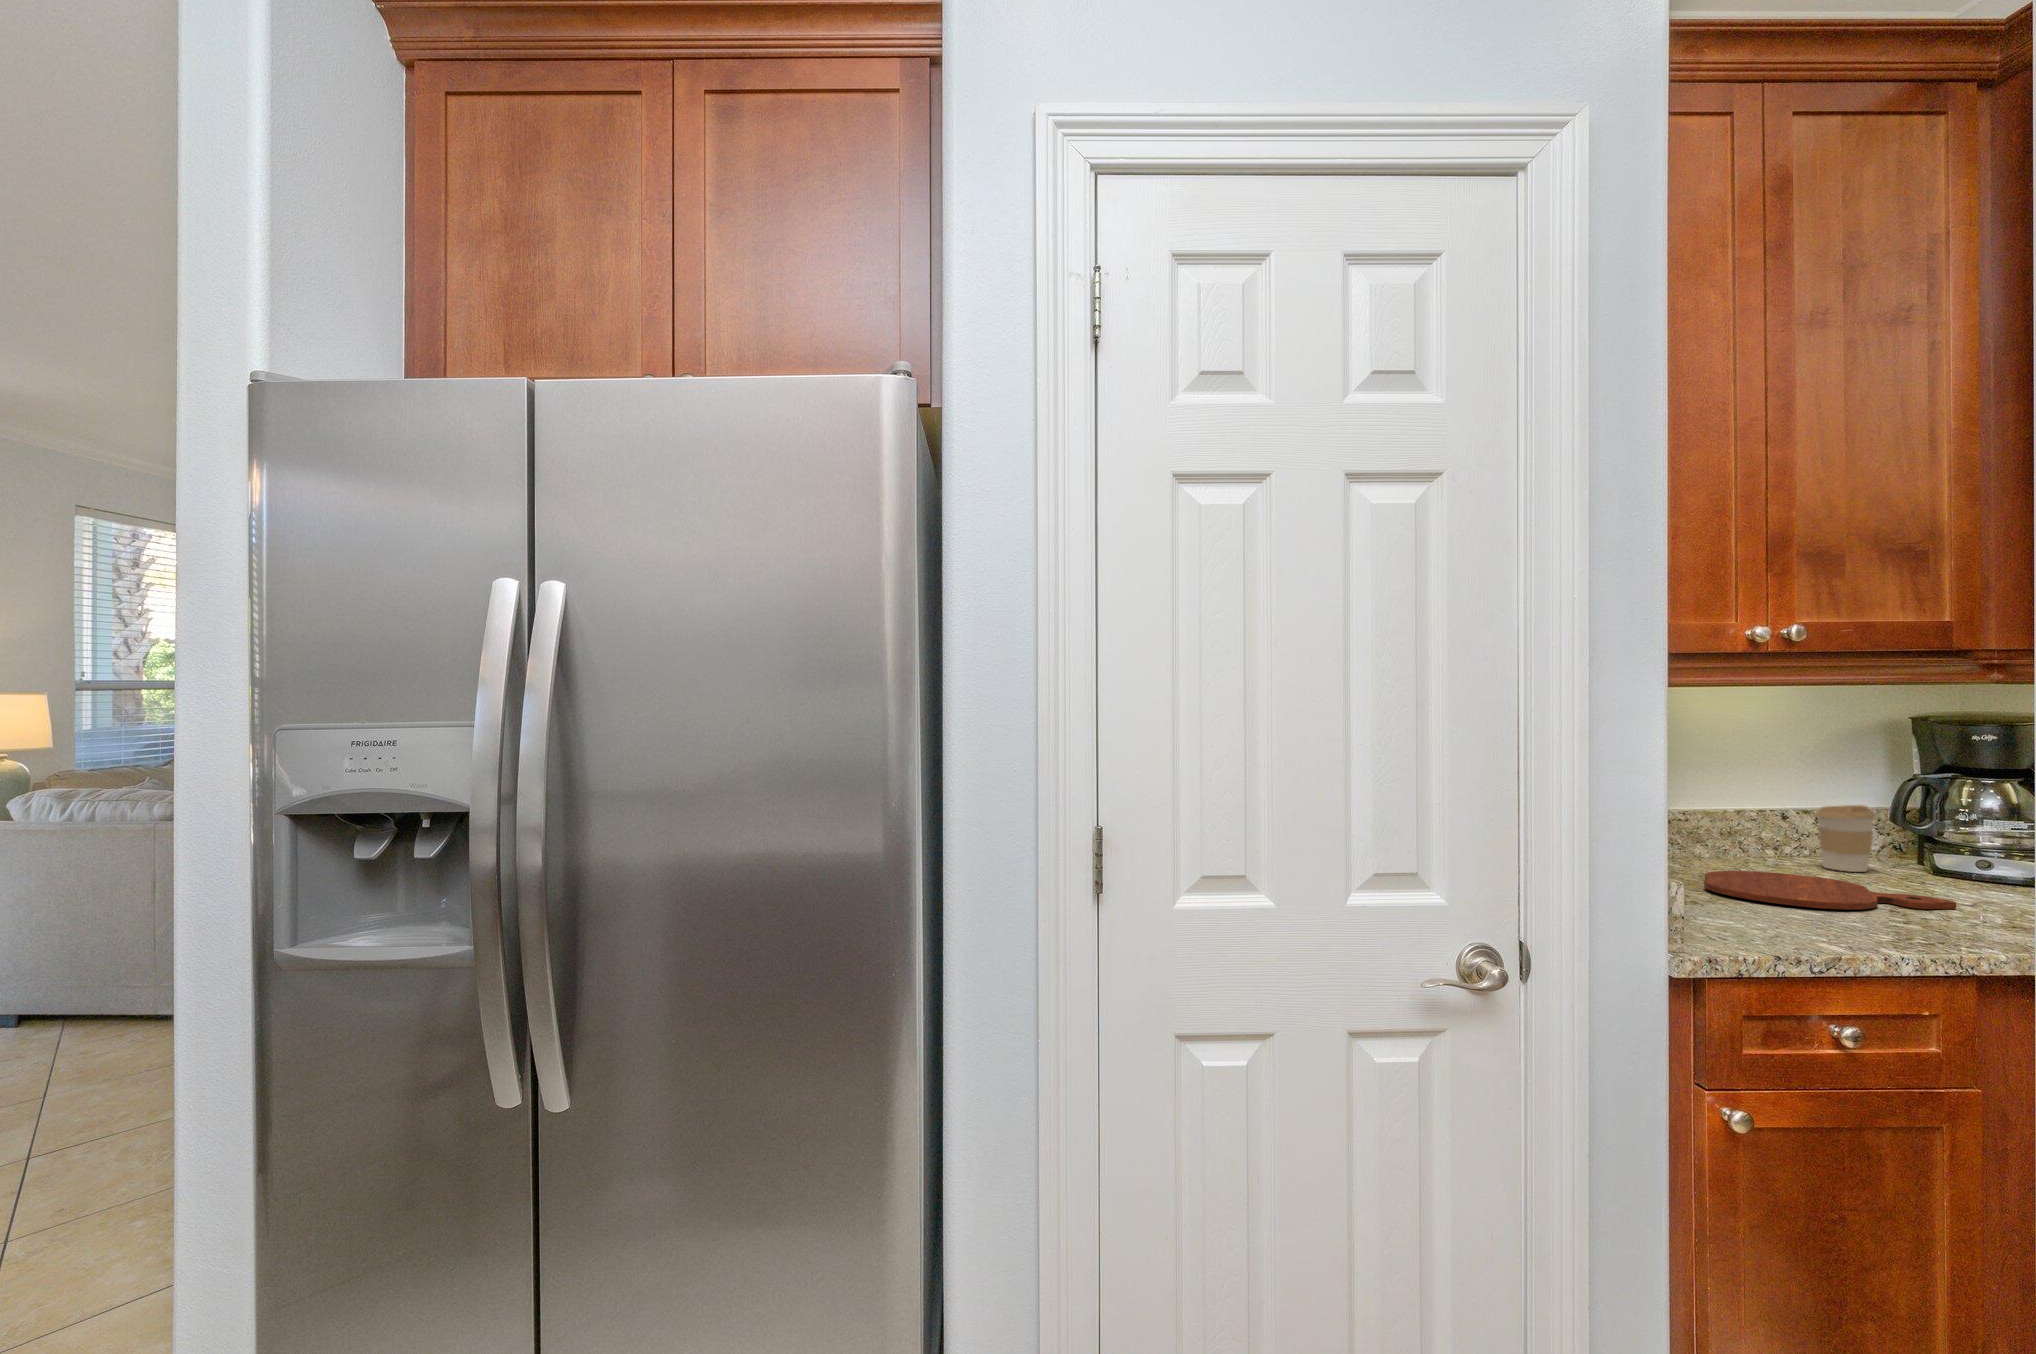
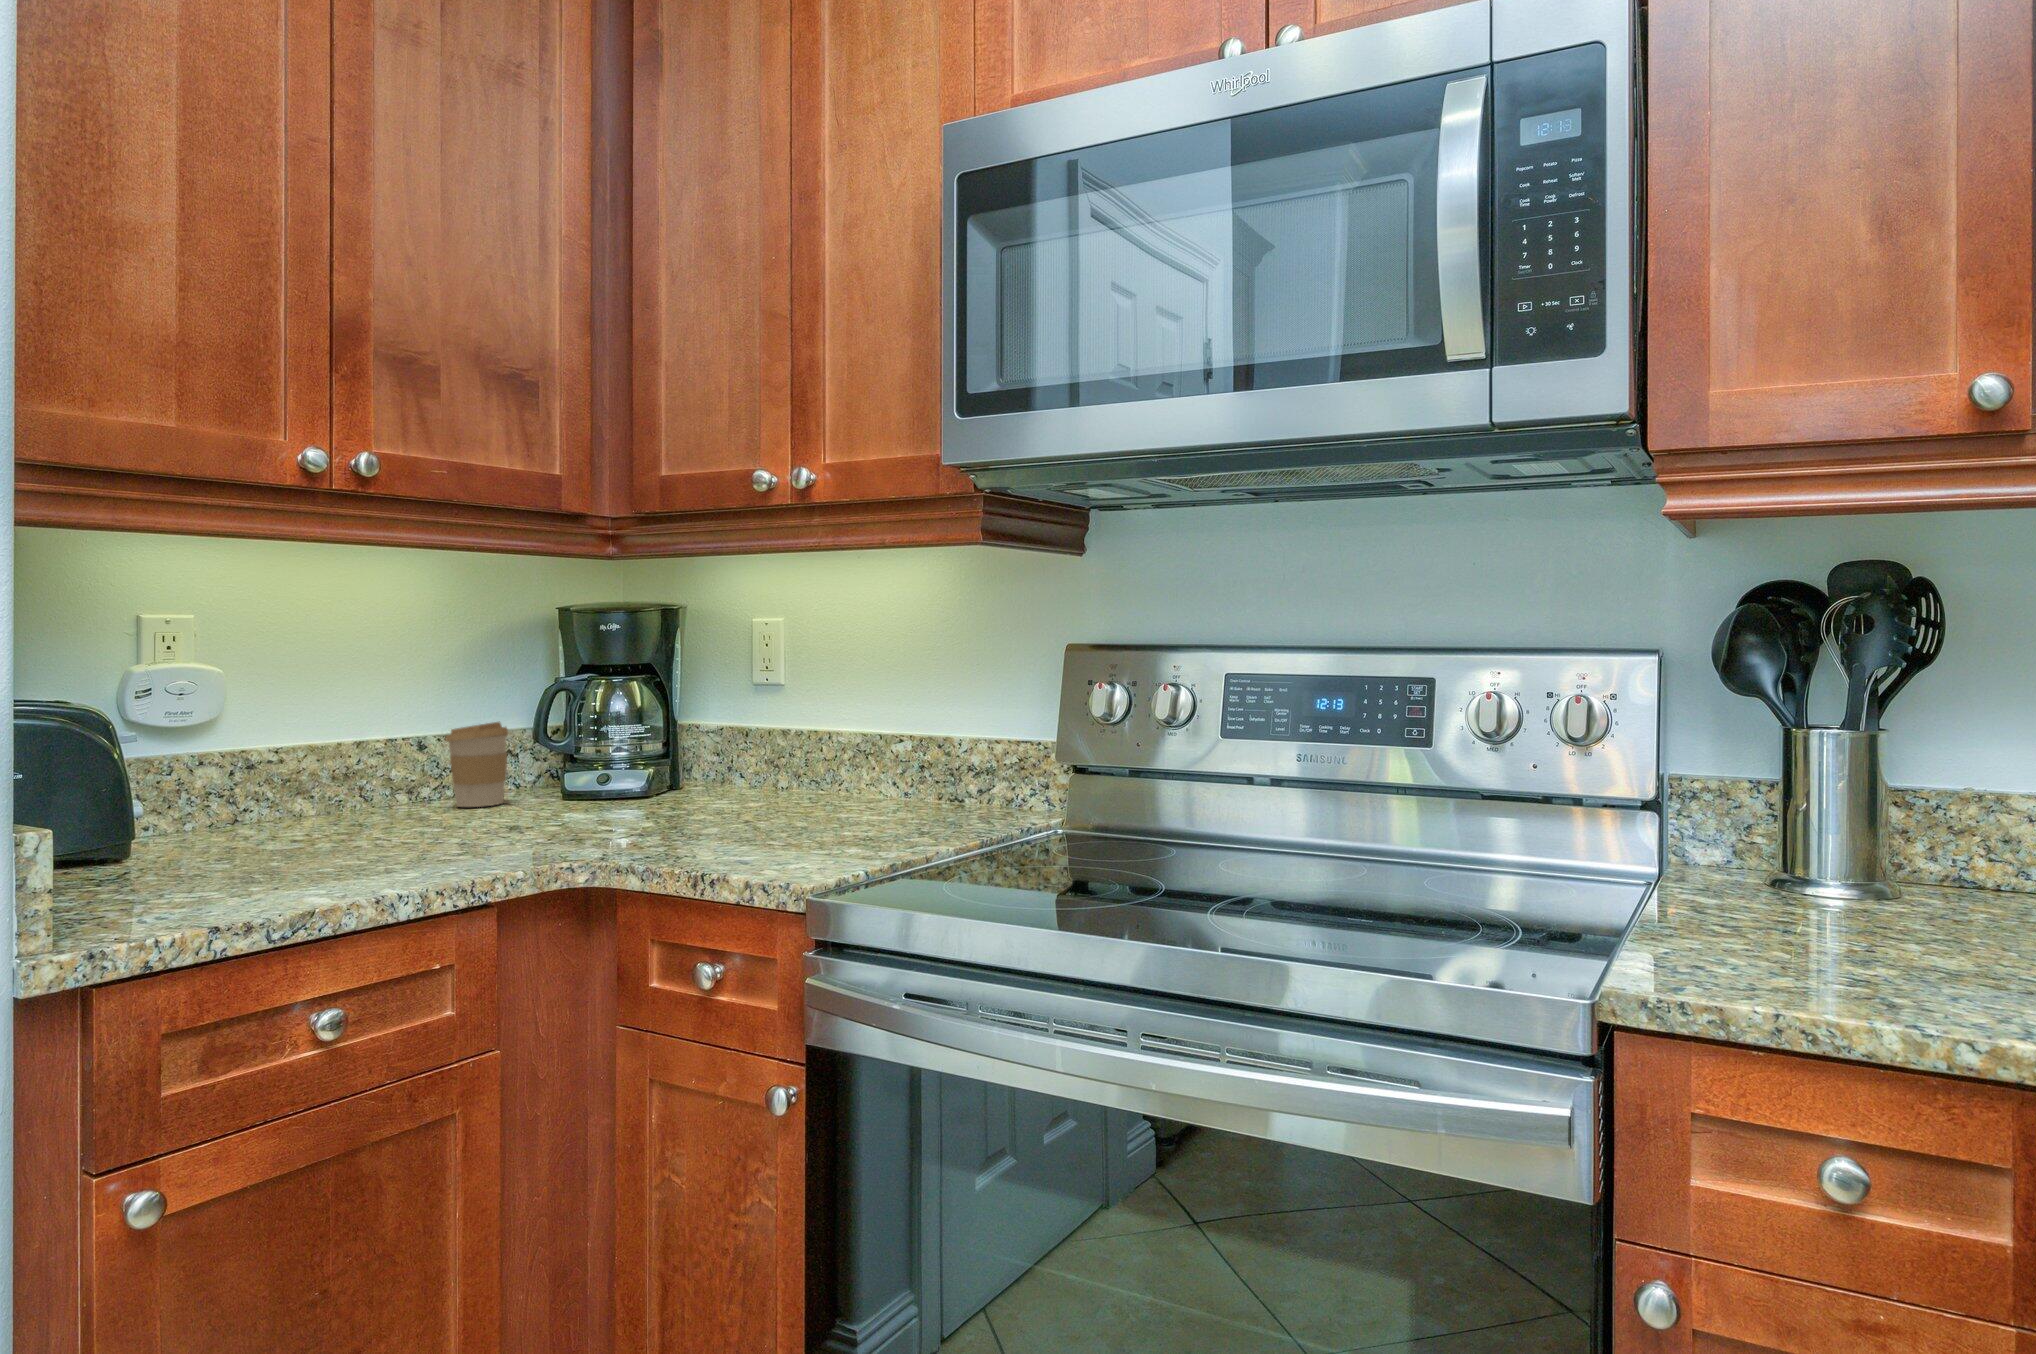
cutting board: present [1704,871,1956,910] -> none [247,817,542,858]

